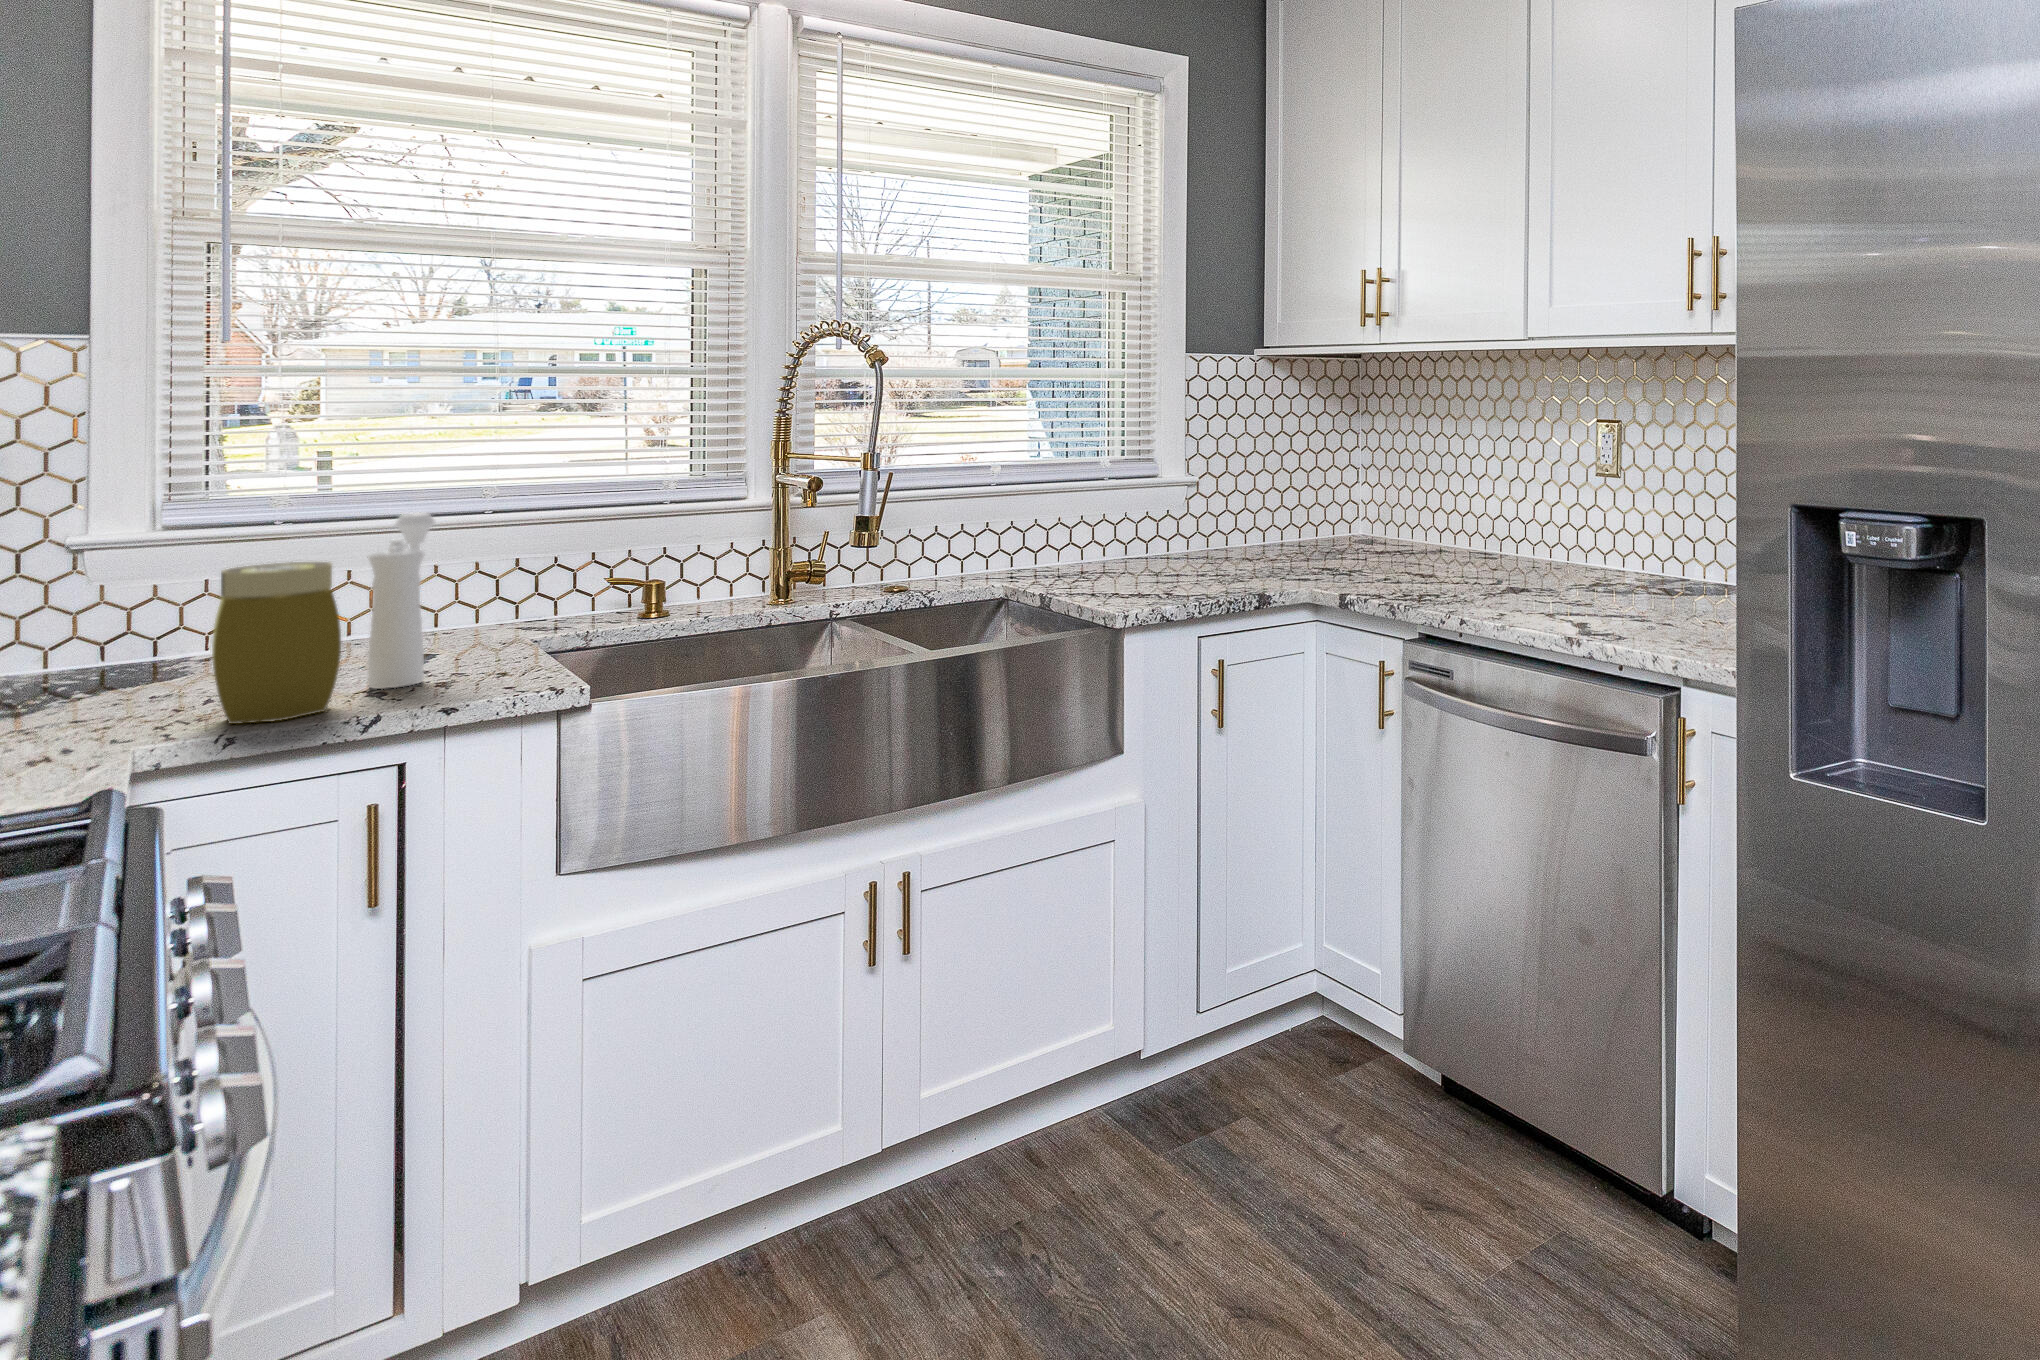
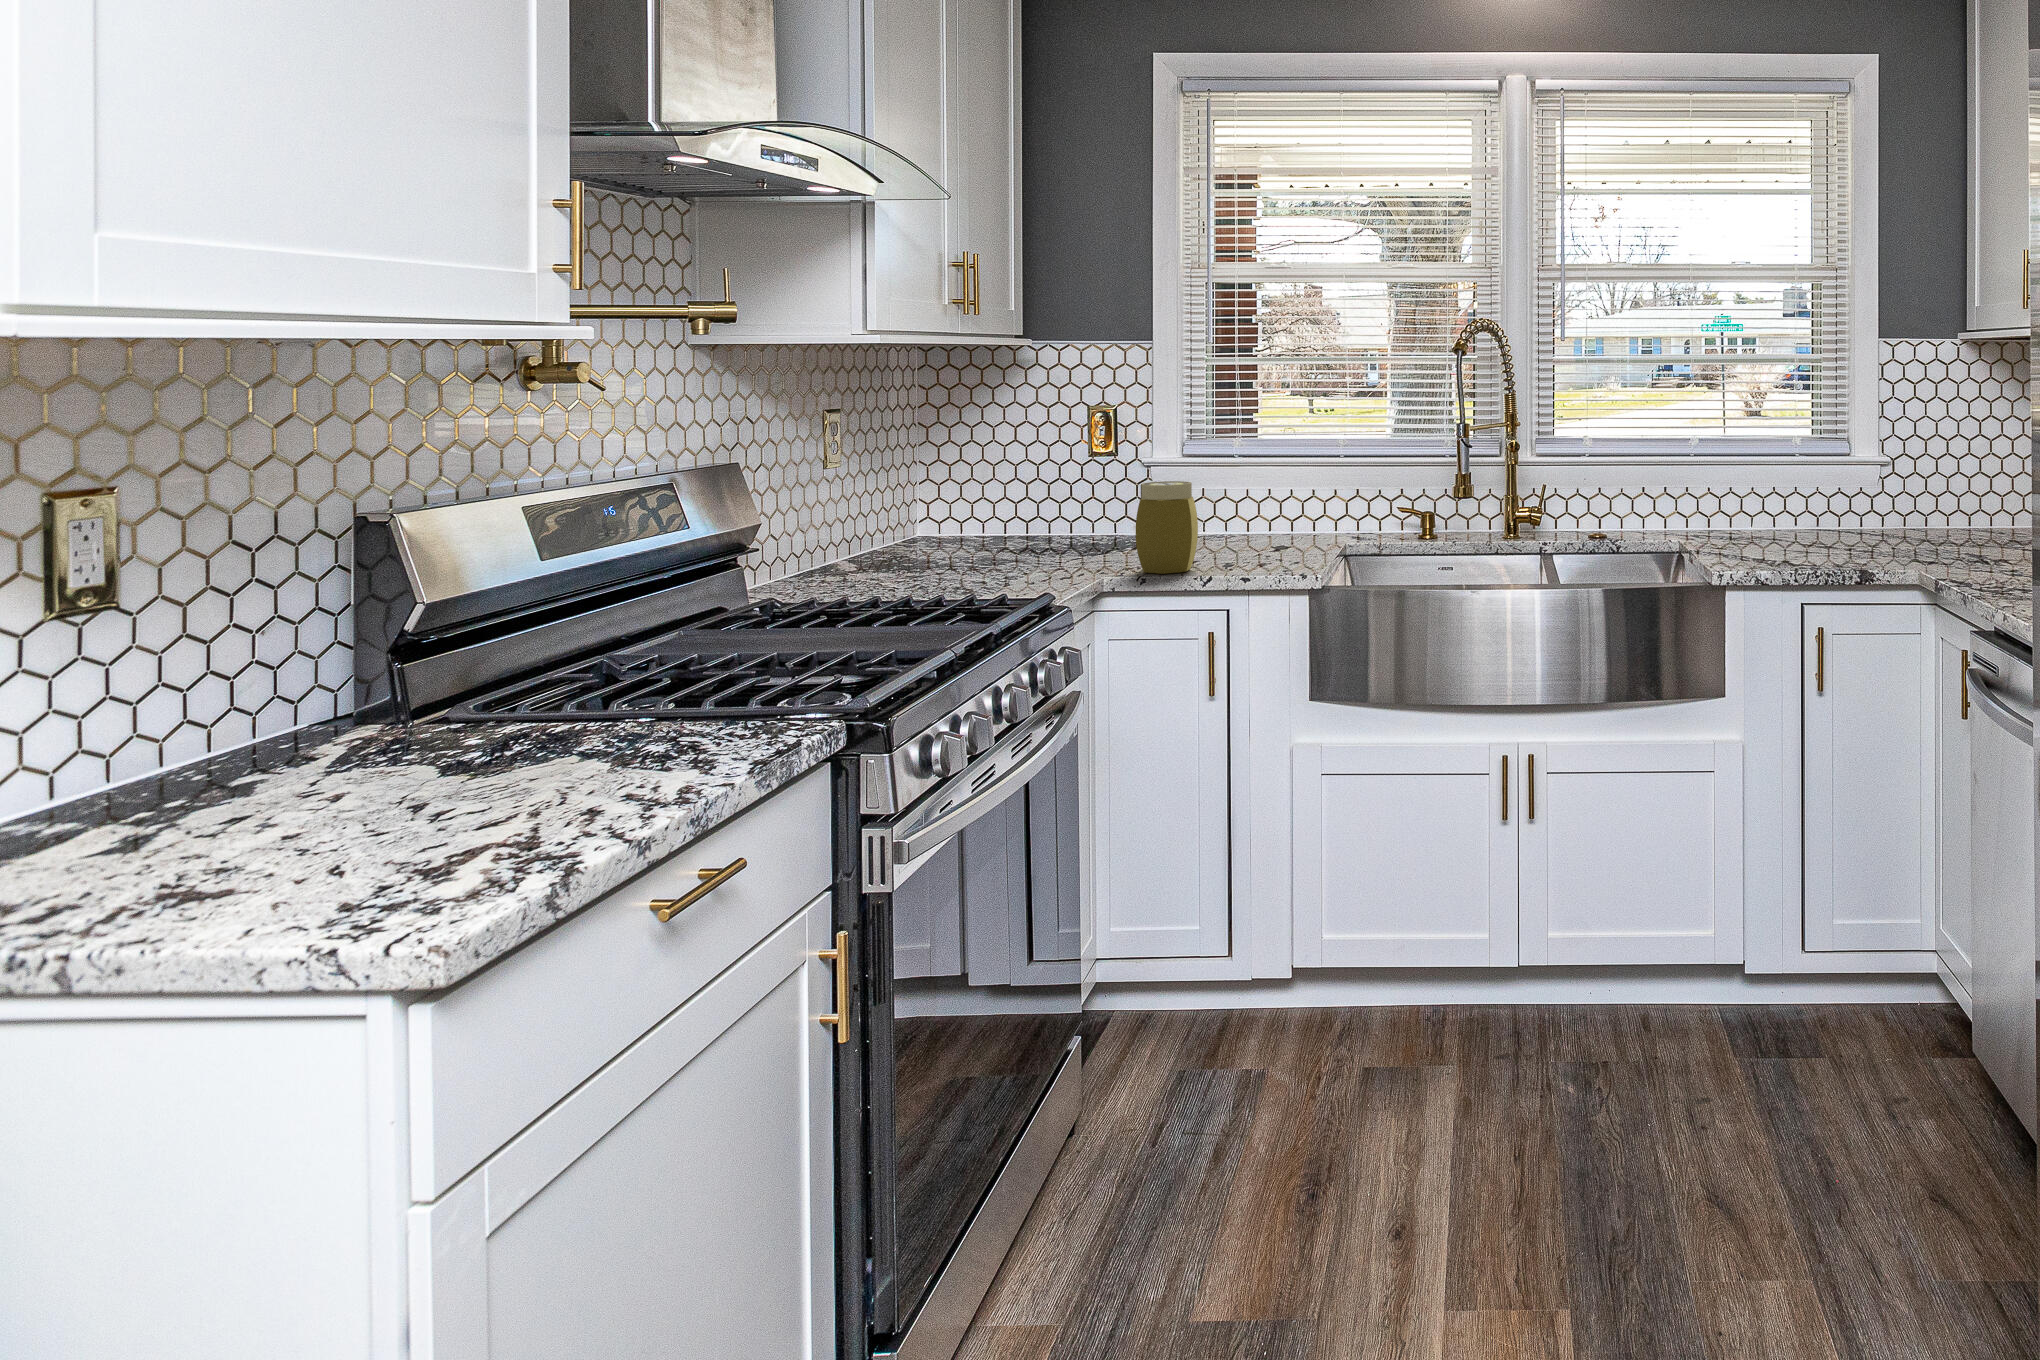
pepper mill: present [367,513,435,689] -> none [1222,456,1268,564]

